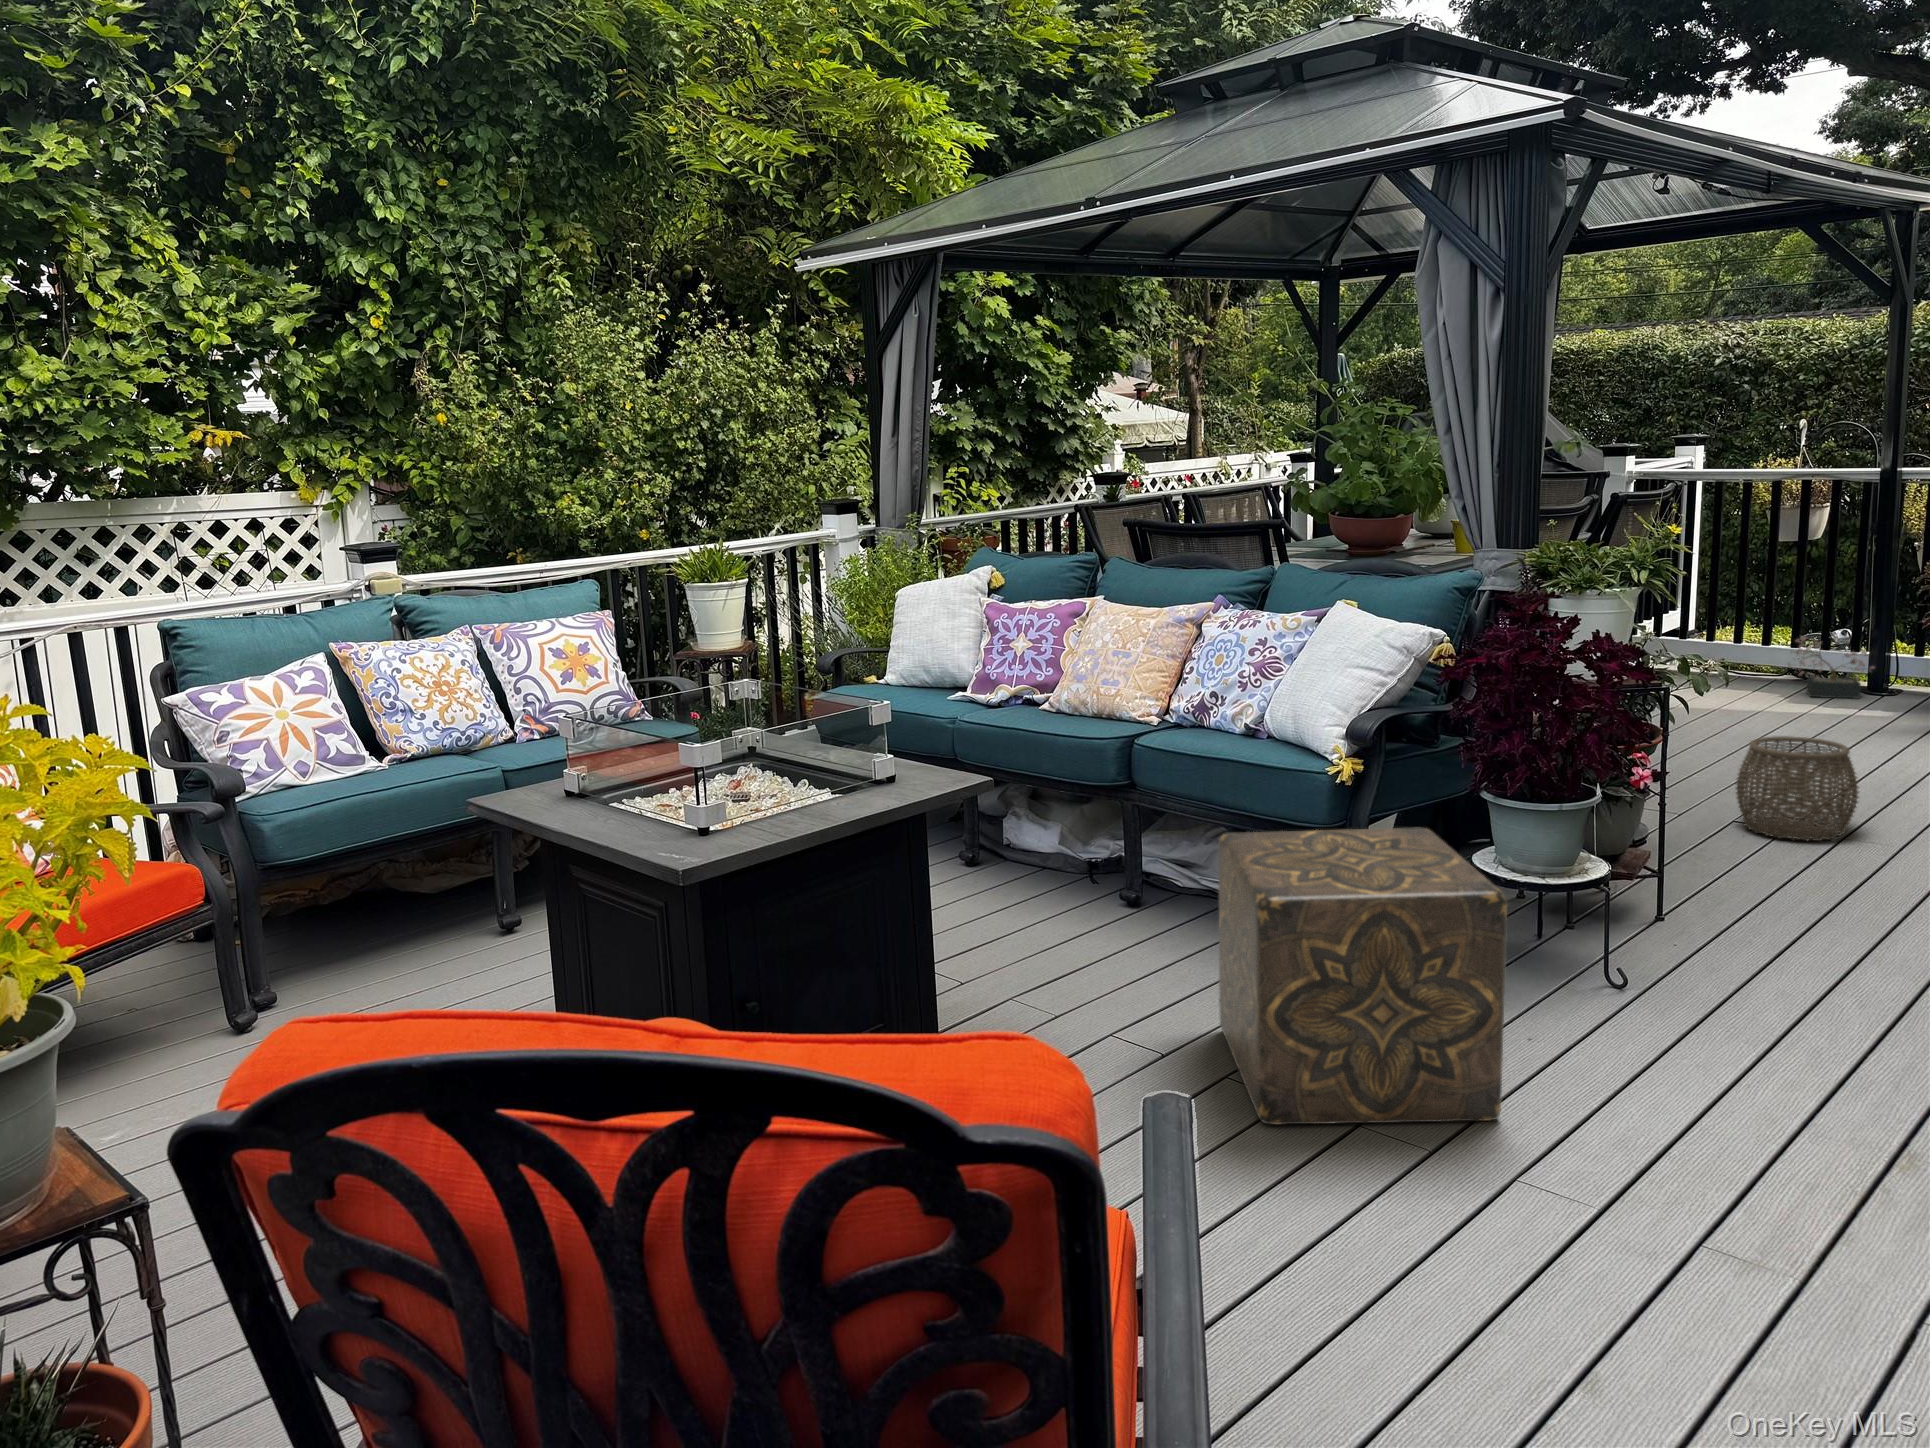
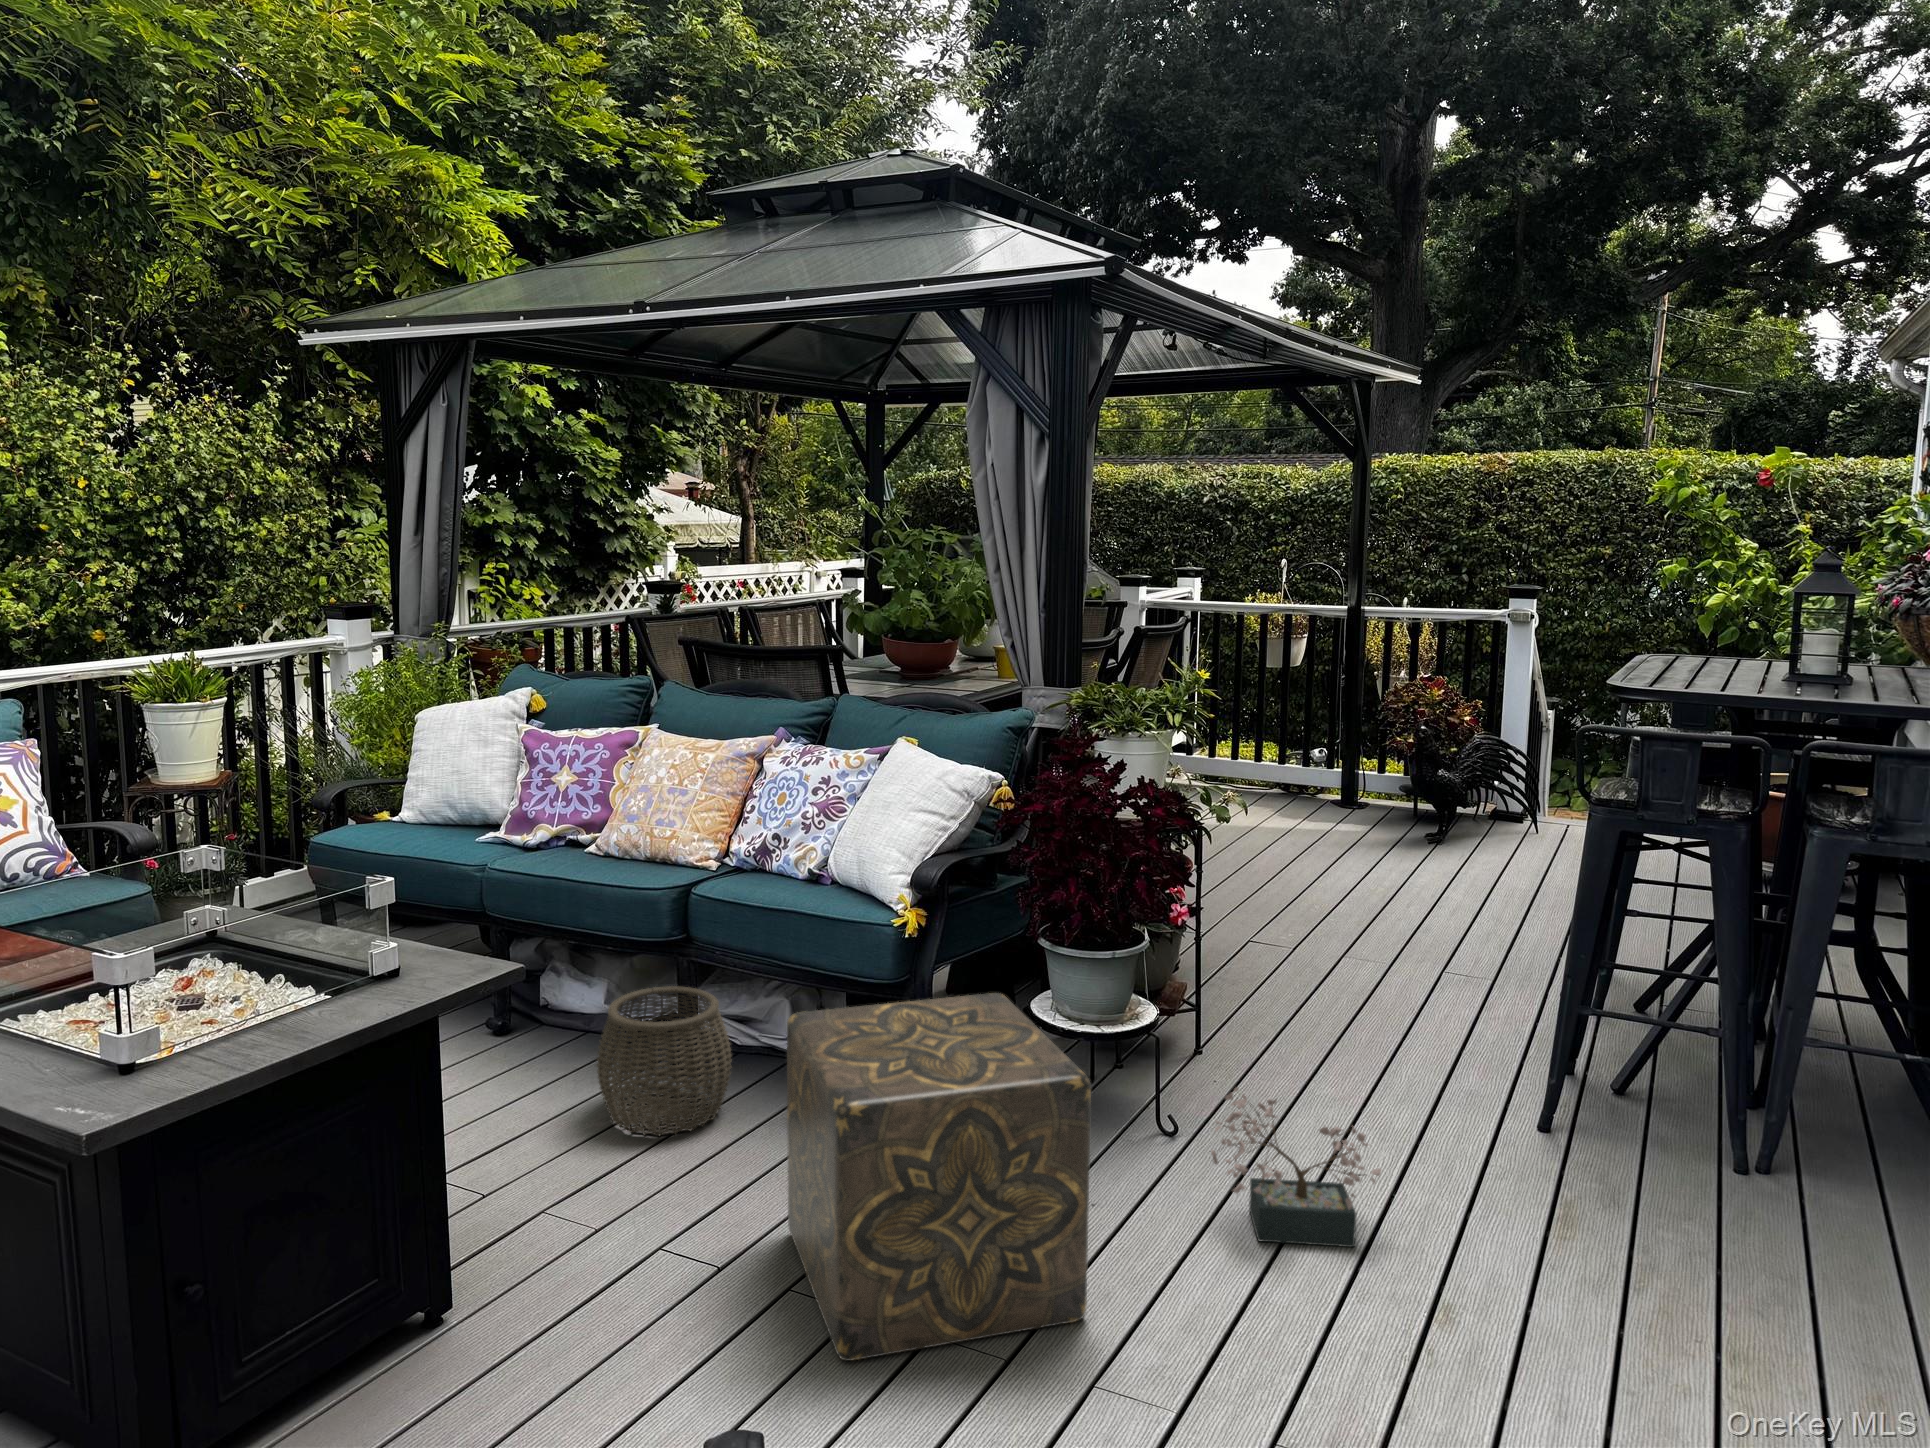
decorative plant: present [1788,637,1874,699] -> present [1211,1088,1381,1247]
woven basket: present [1736,736,1859,841] -> present [597,986,732,1136]

